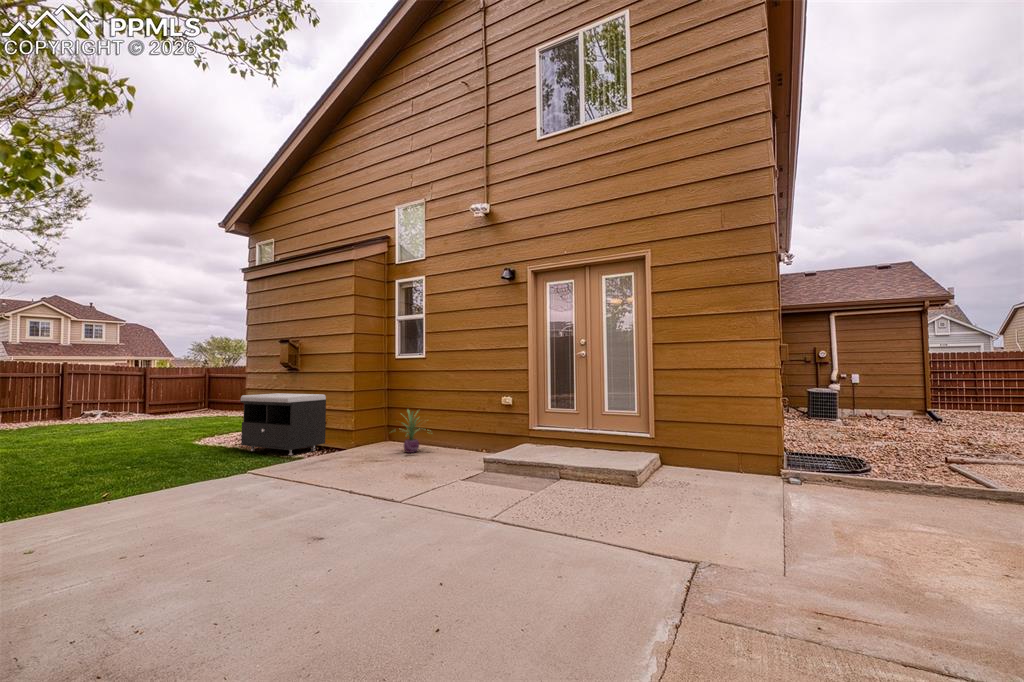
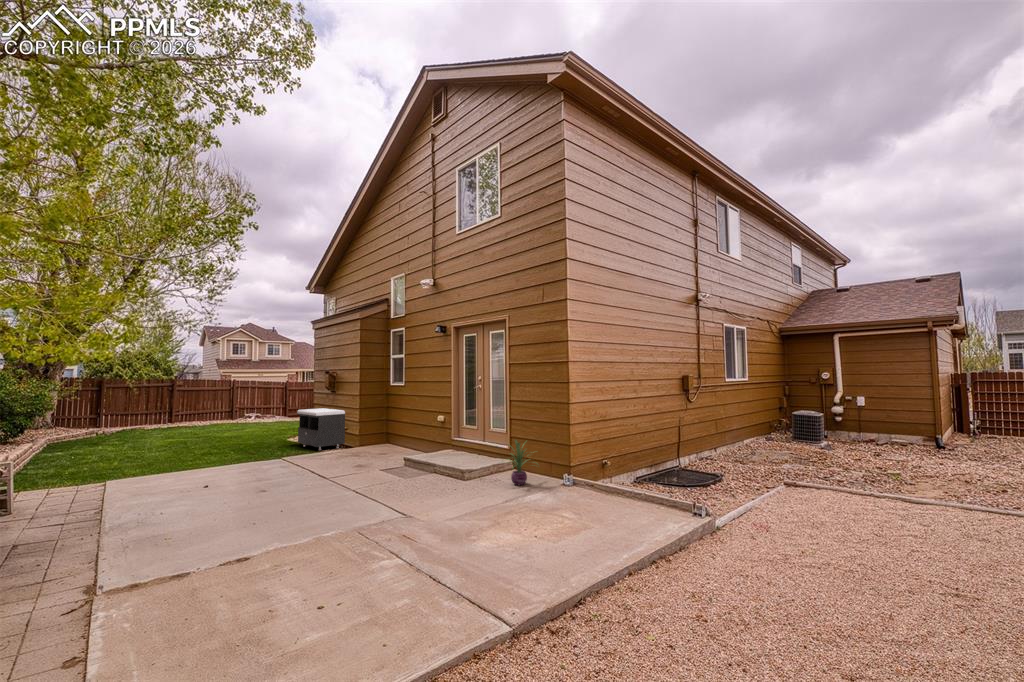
decorative plant: present [403,410,420,453] -> present [508,440,527,485]

